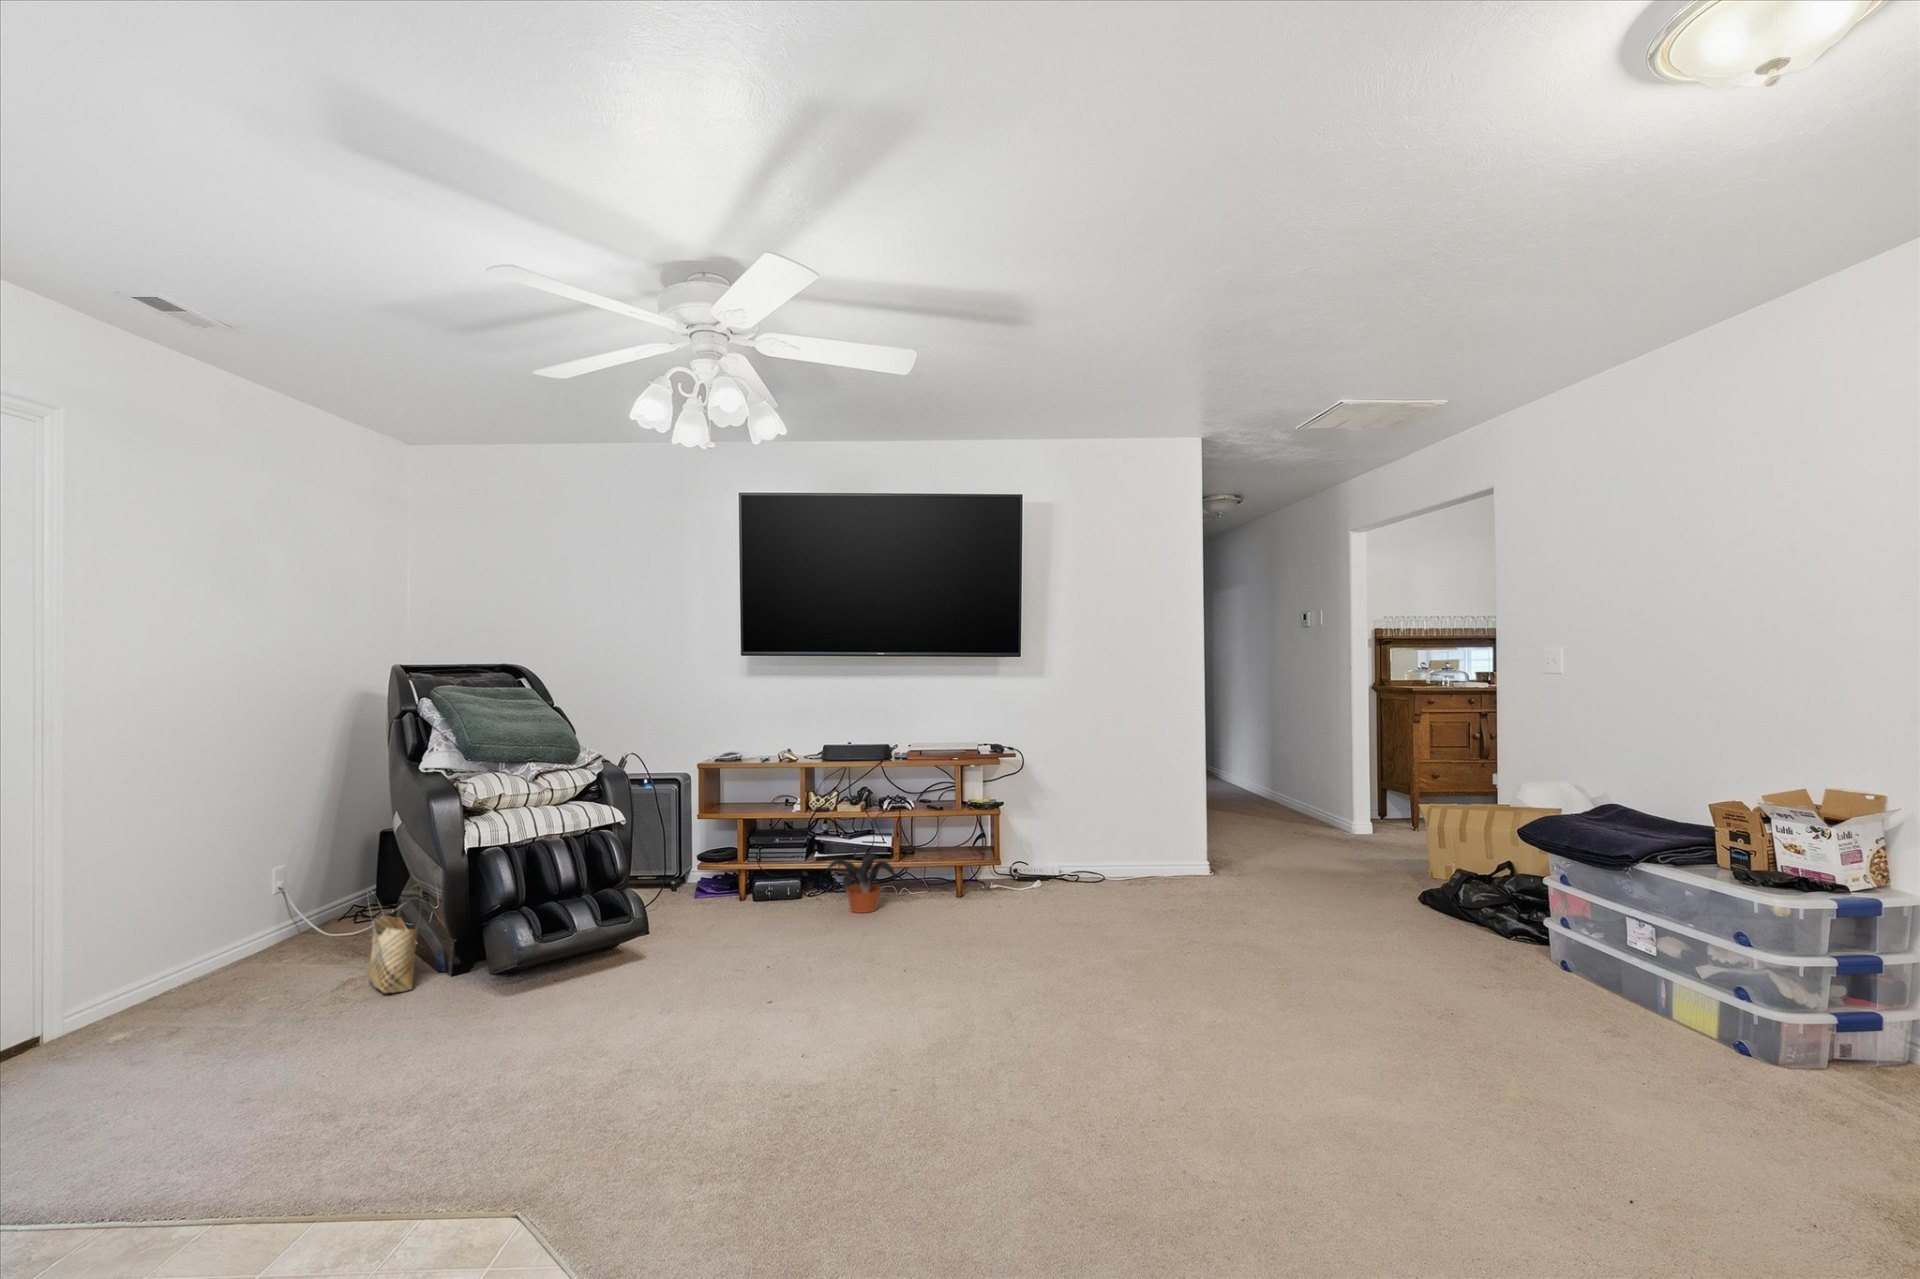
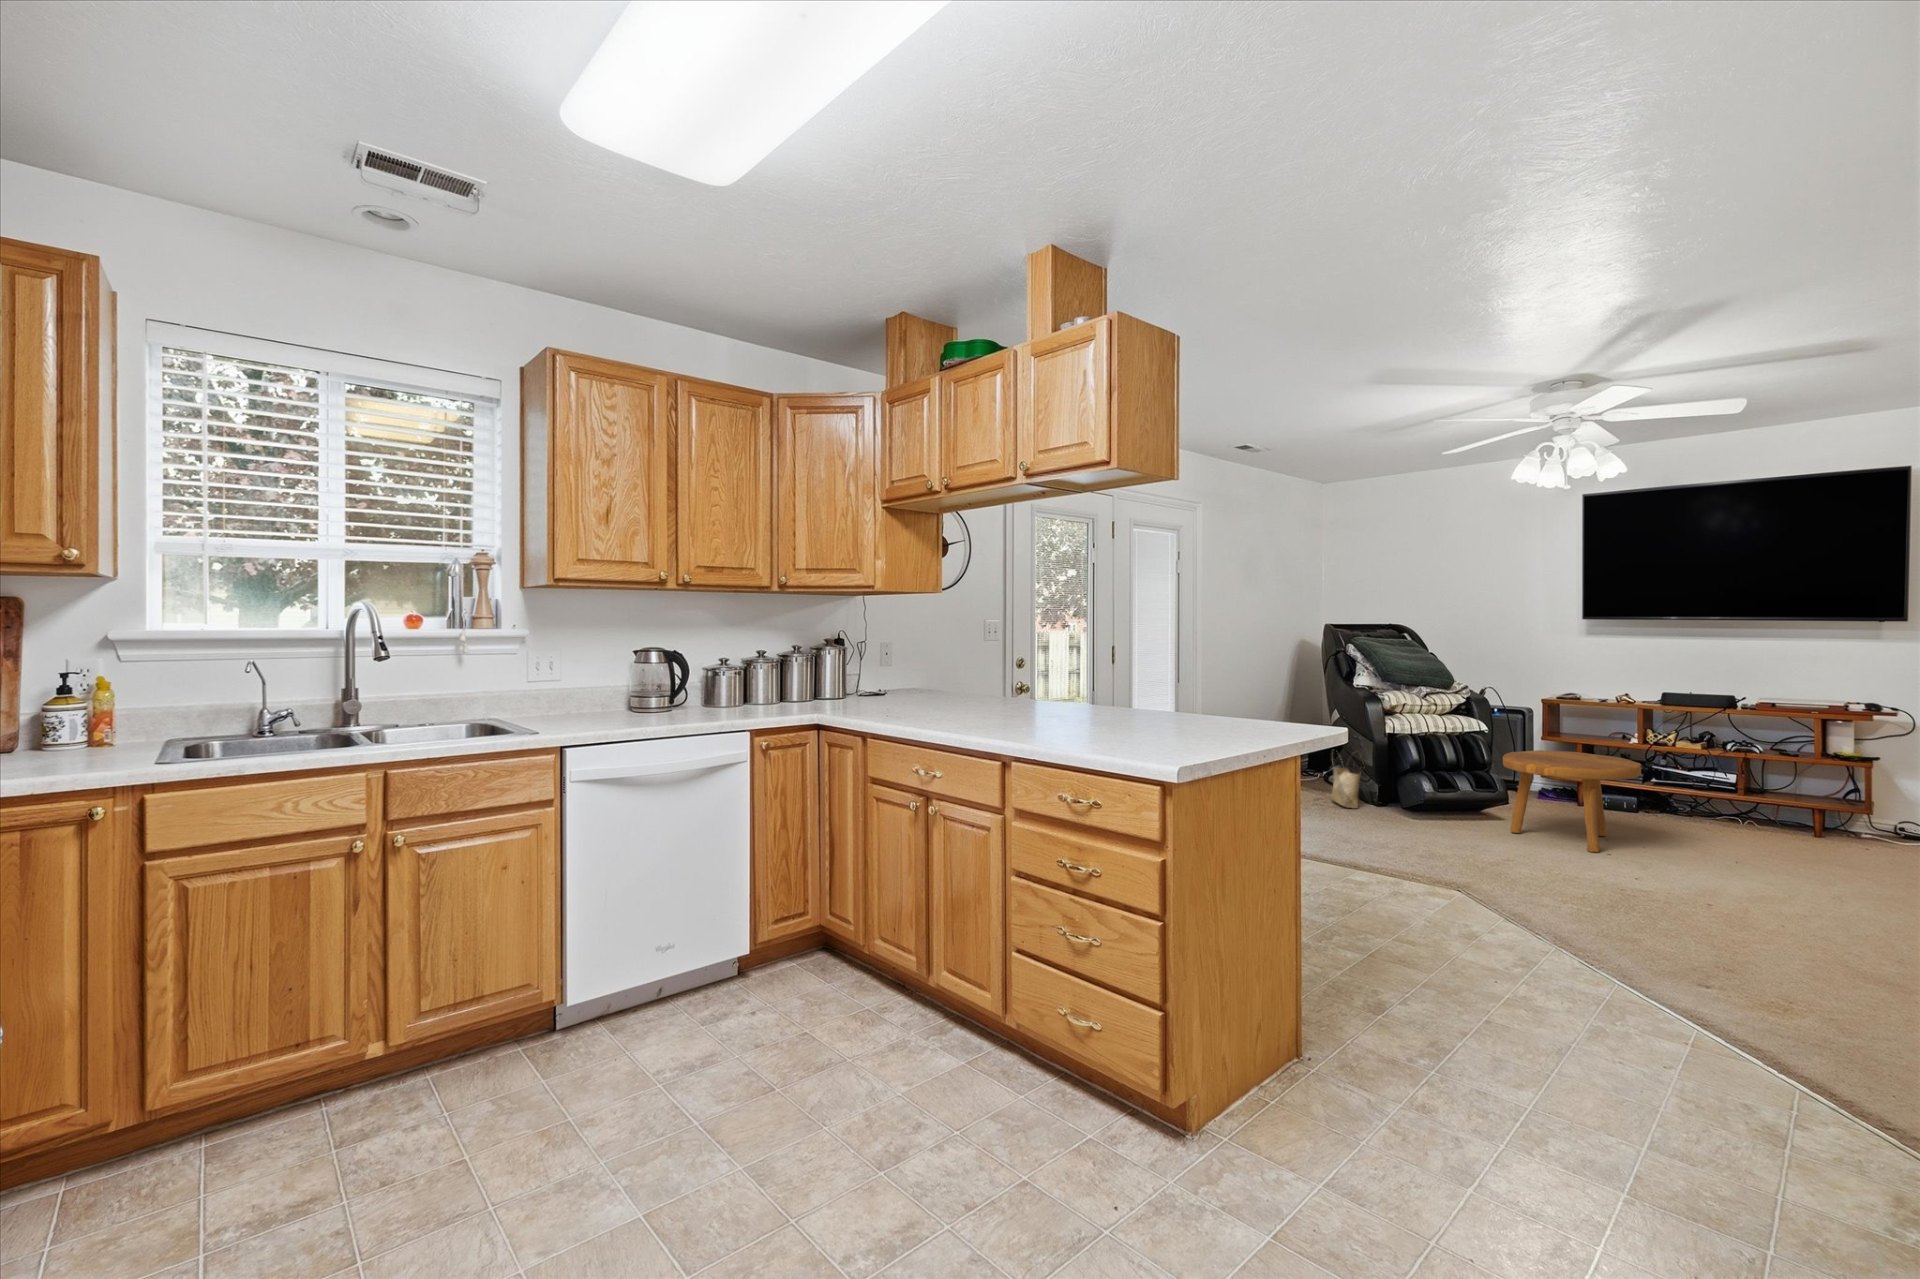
footstool: none [636,842,808,1002] -> present [1503,750,1641,852]
potted plant: present [828,852,895,913] -> none [1661,782,1736,830]

